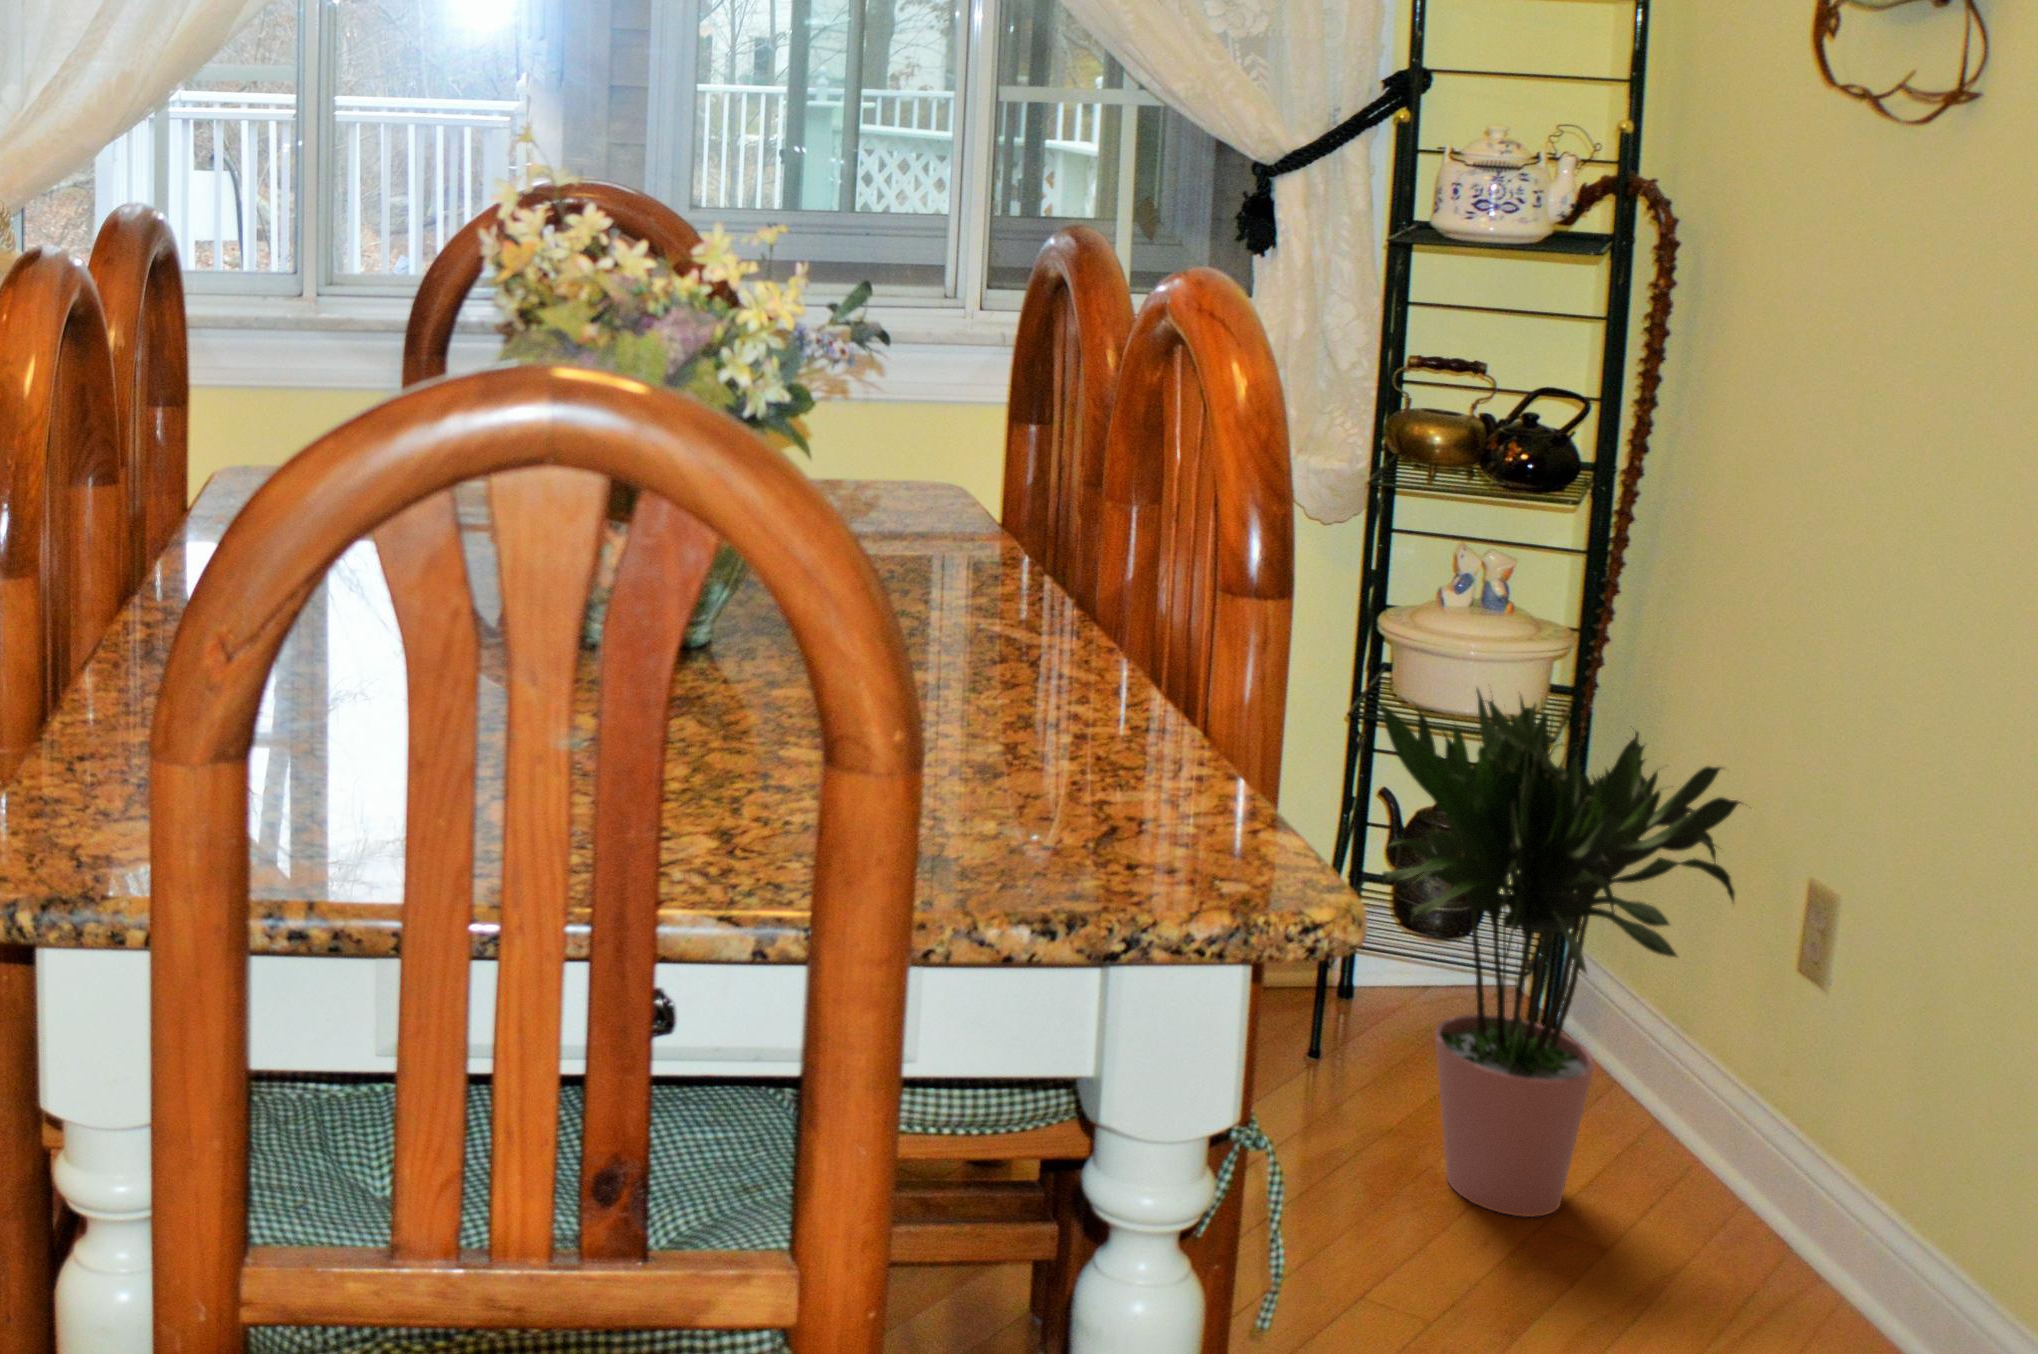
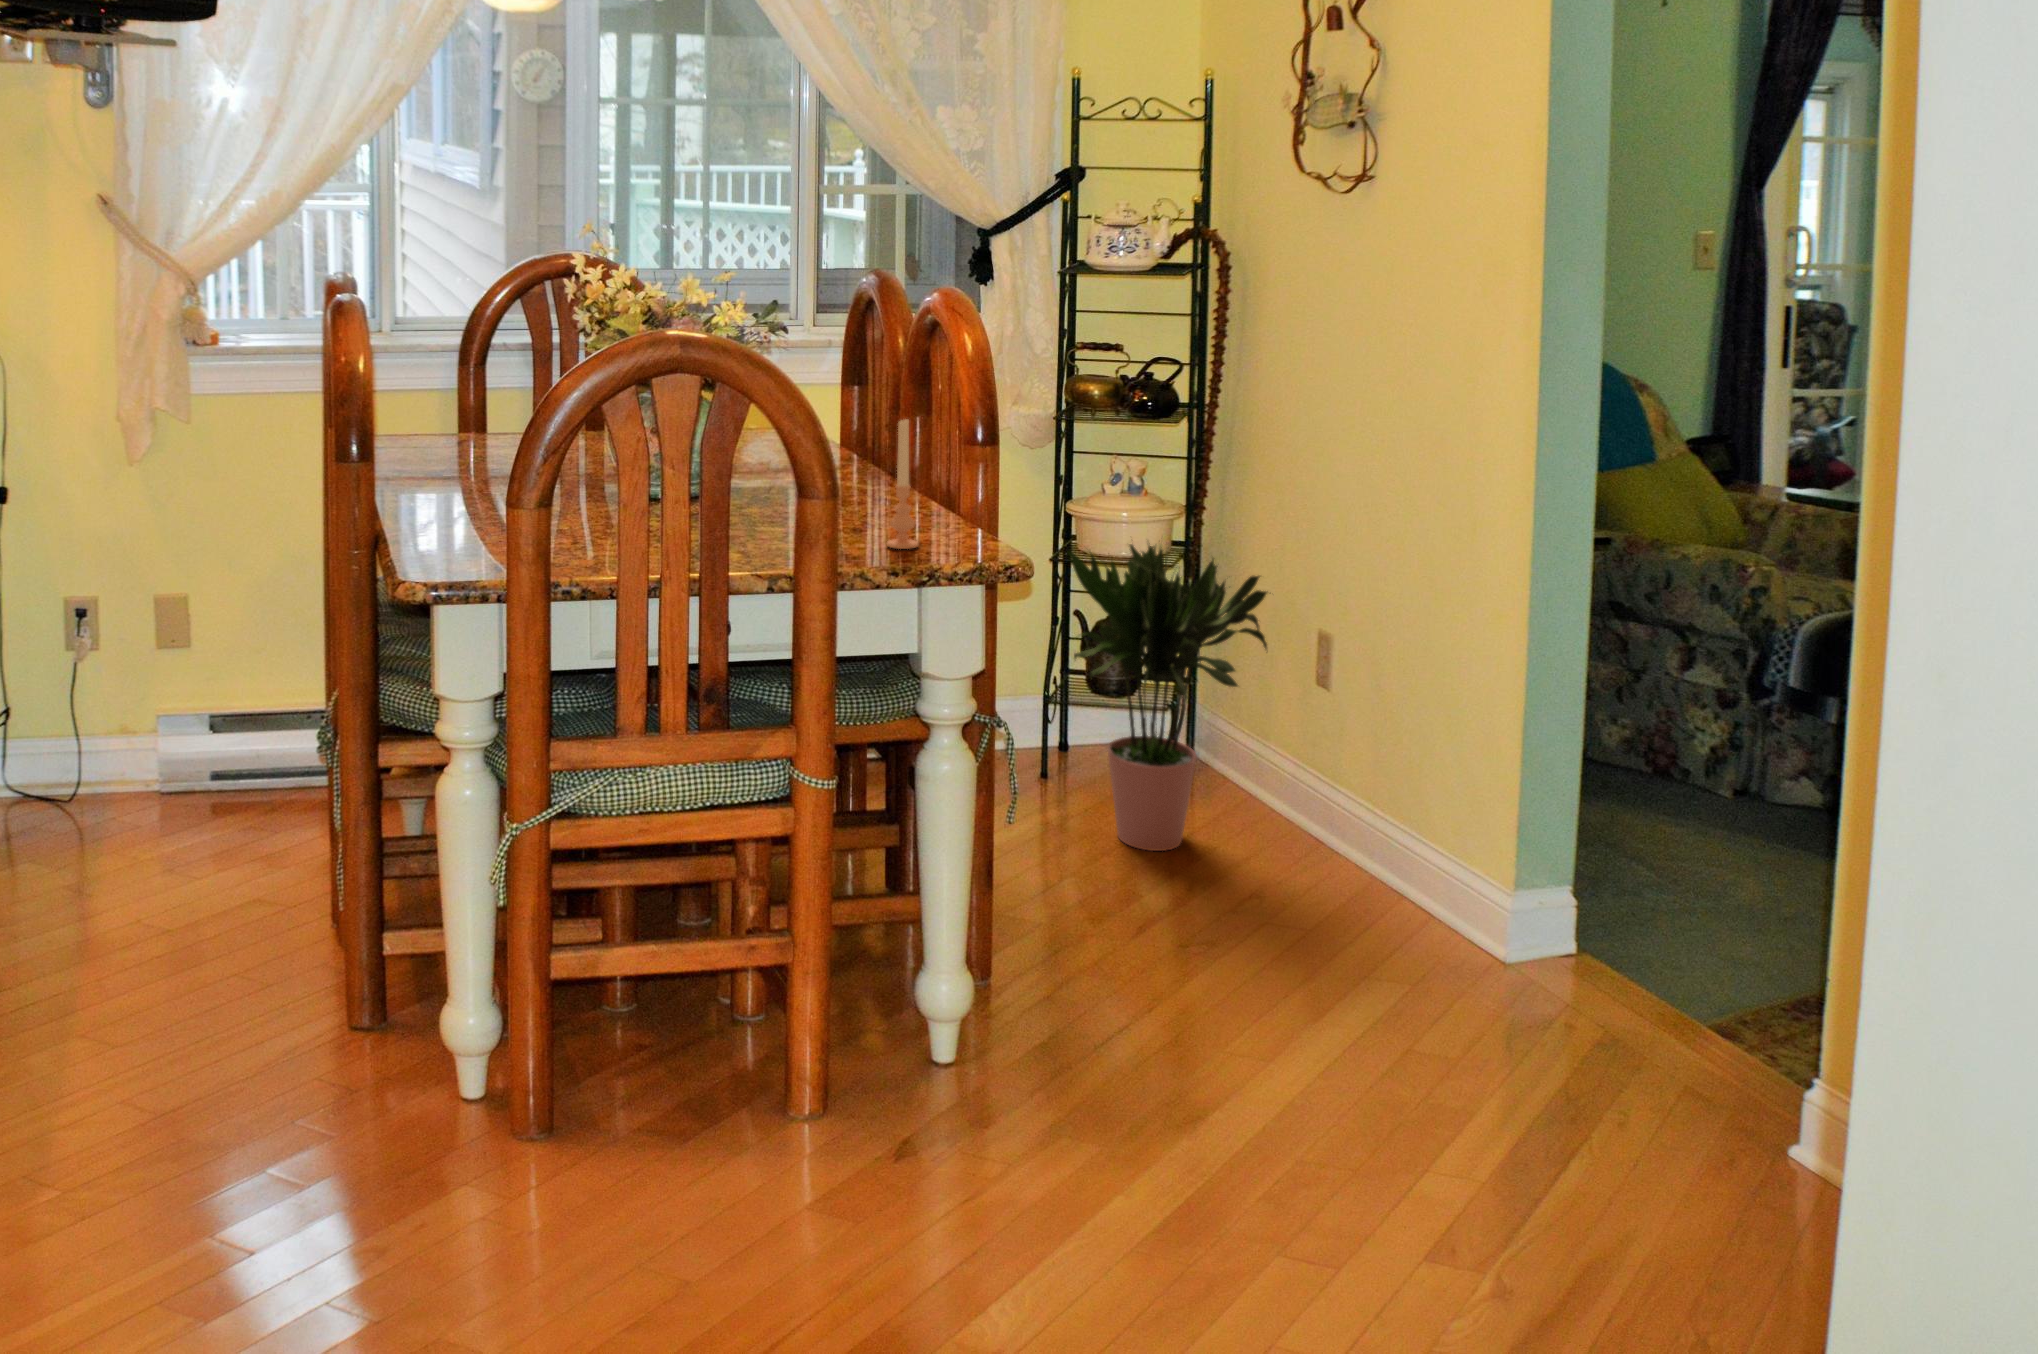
candle: none [1064,506,1123,740] -> present [887,420,918,549]

